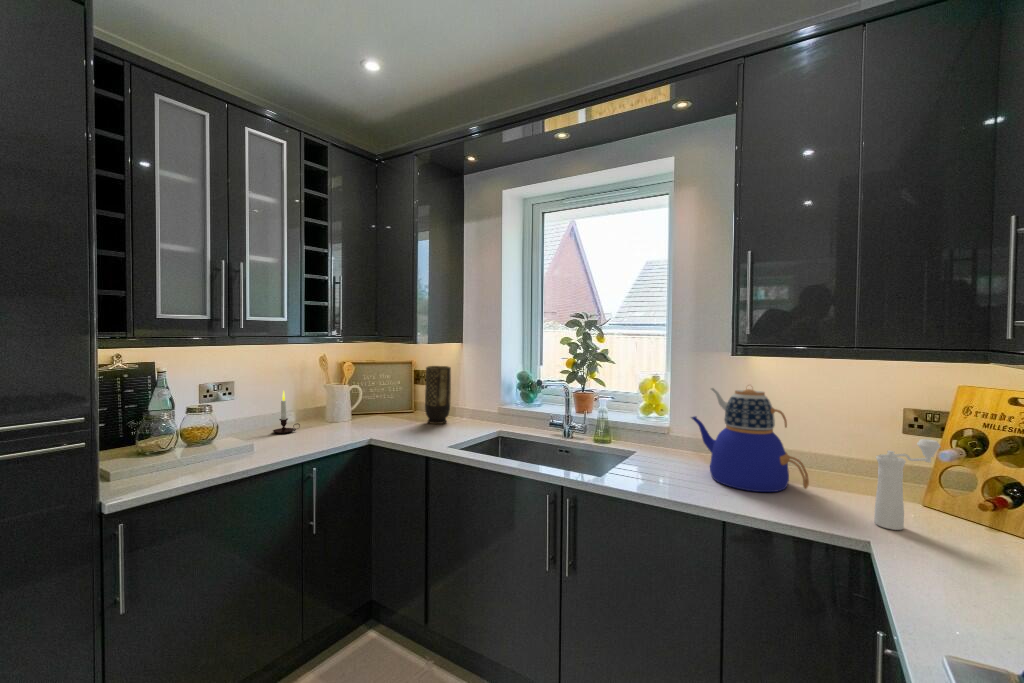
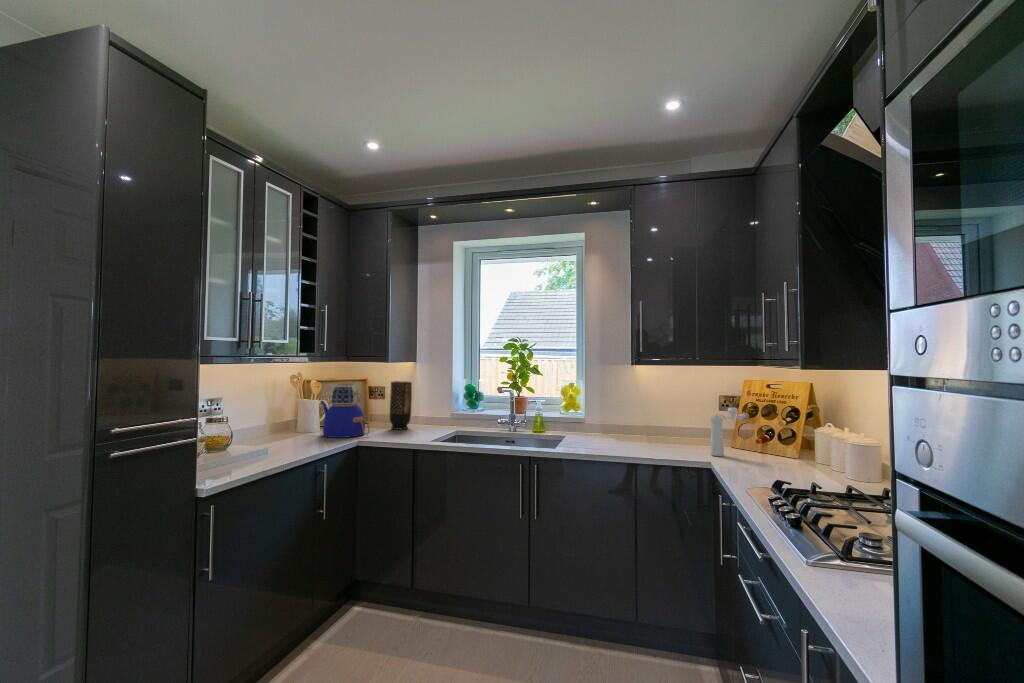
teapot: present [691,388,809,492] -> present [320,382,370,438]
candle: present [273,391,300,433] -> none [264,404,288,441]

